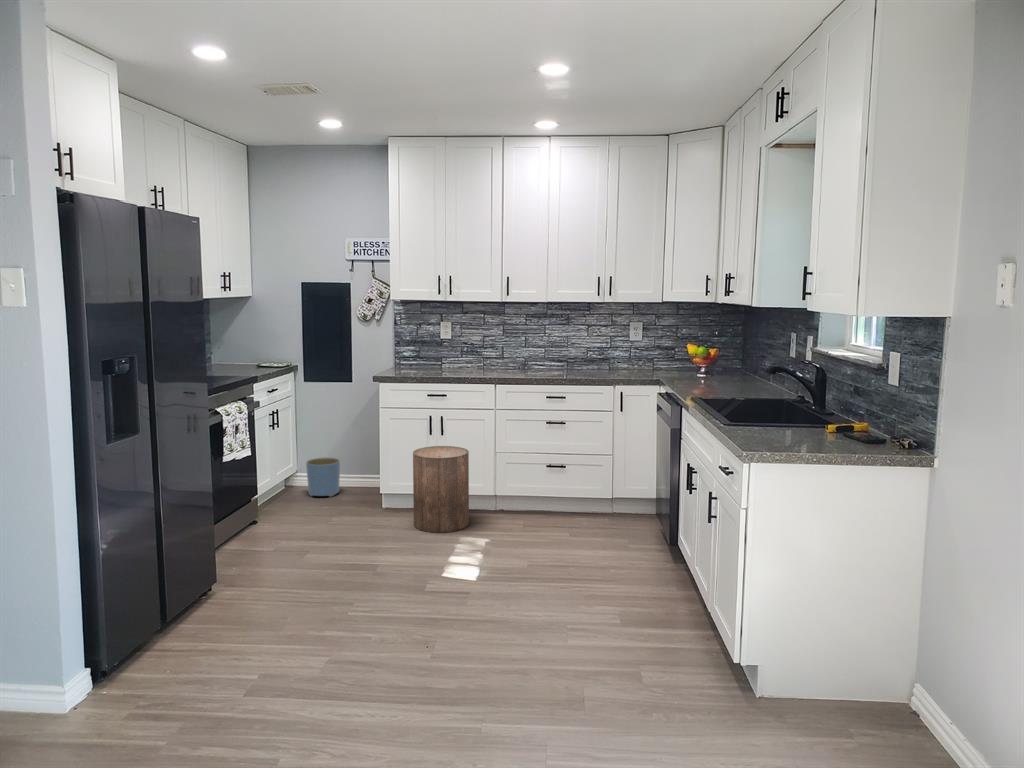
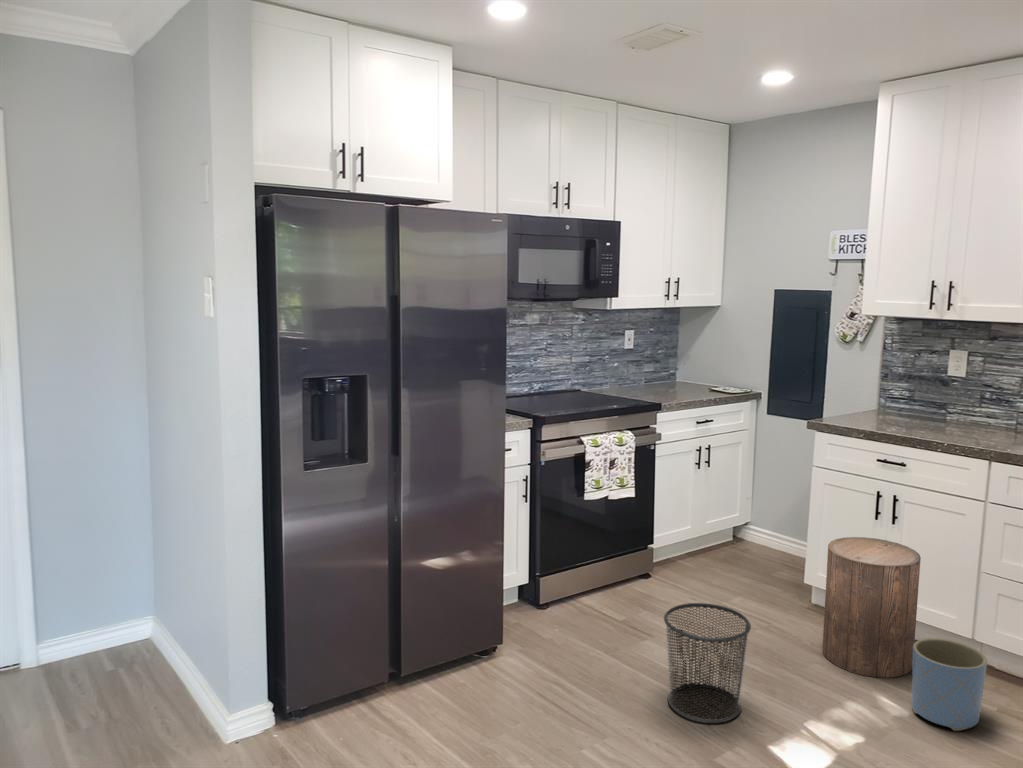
planter: present [306,458,340,497] -> present [912,638,987,731]
waste bin: none [356,504,418,584] -> present [664,603,751,723]

